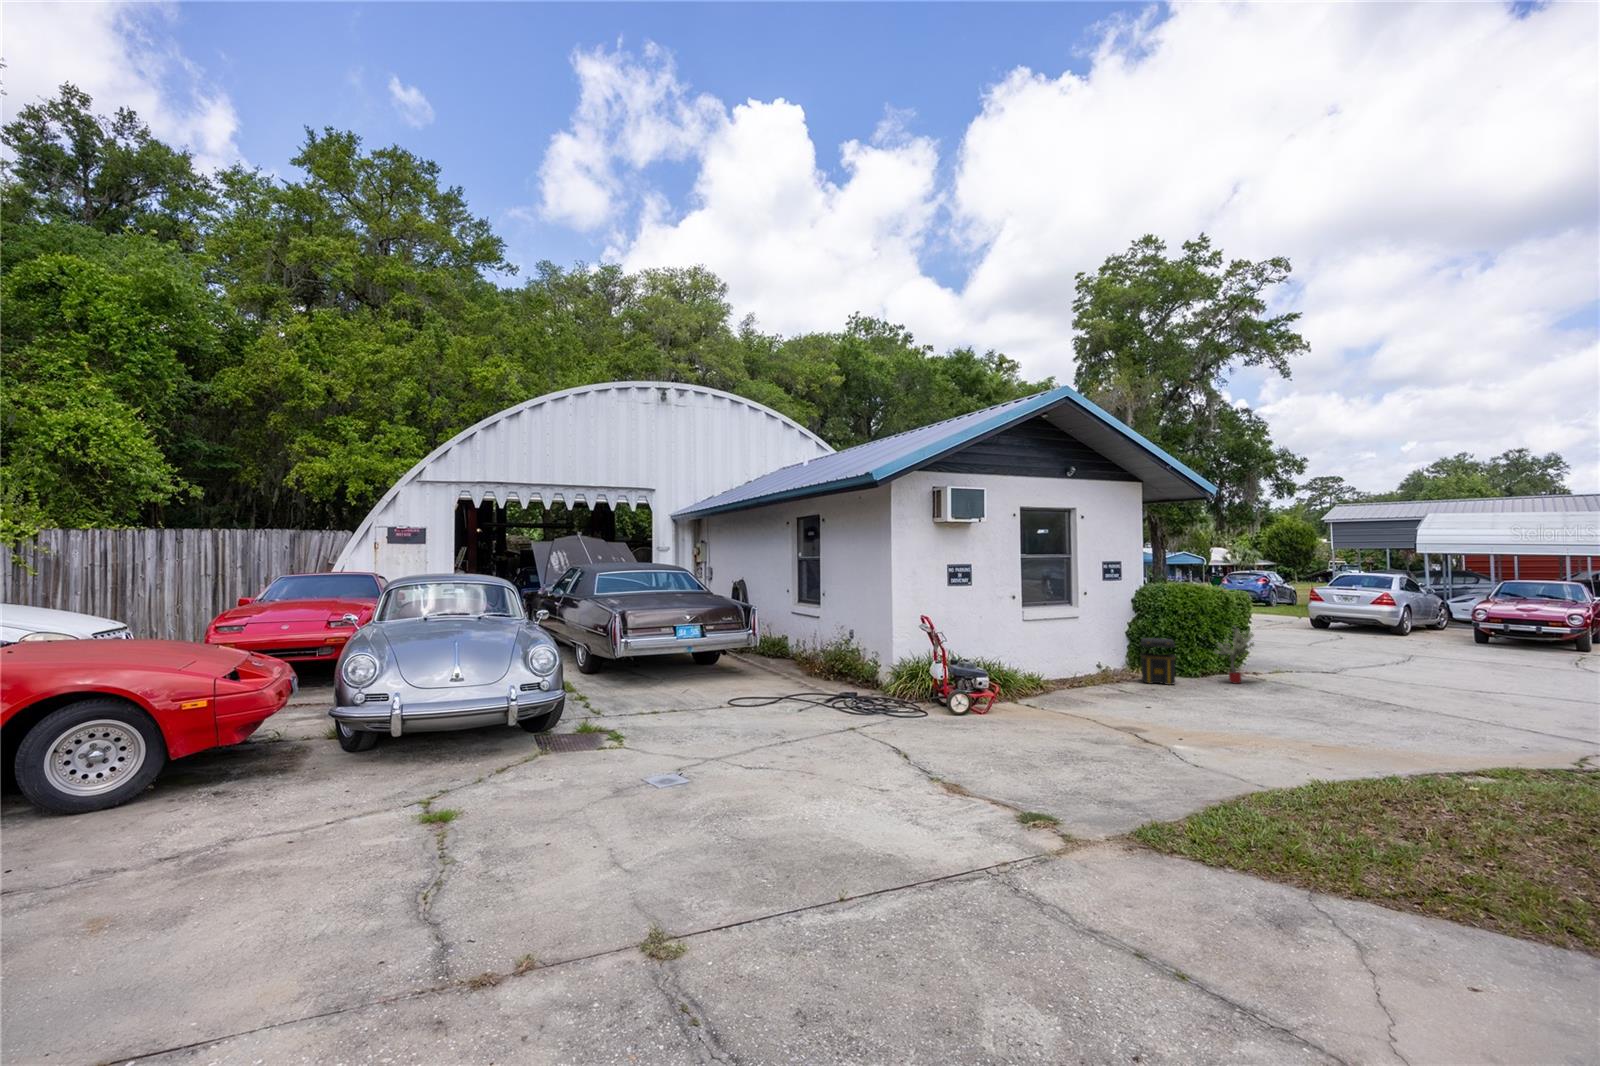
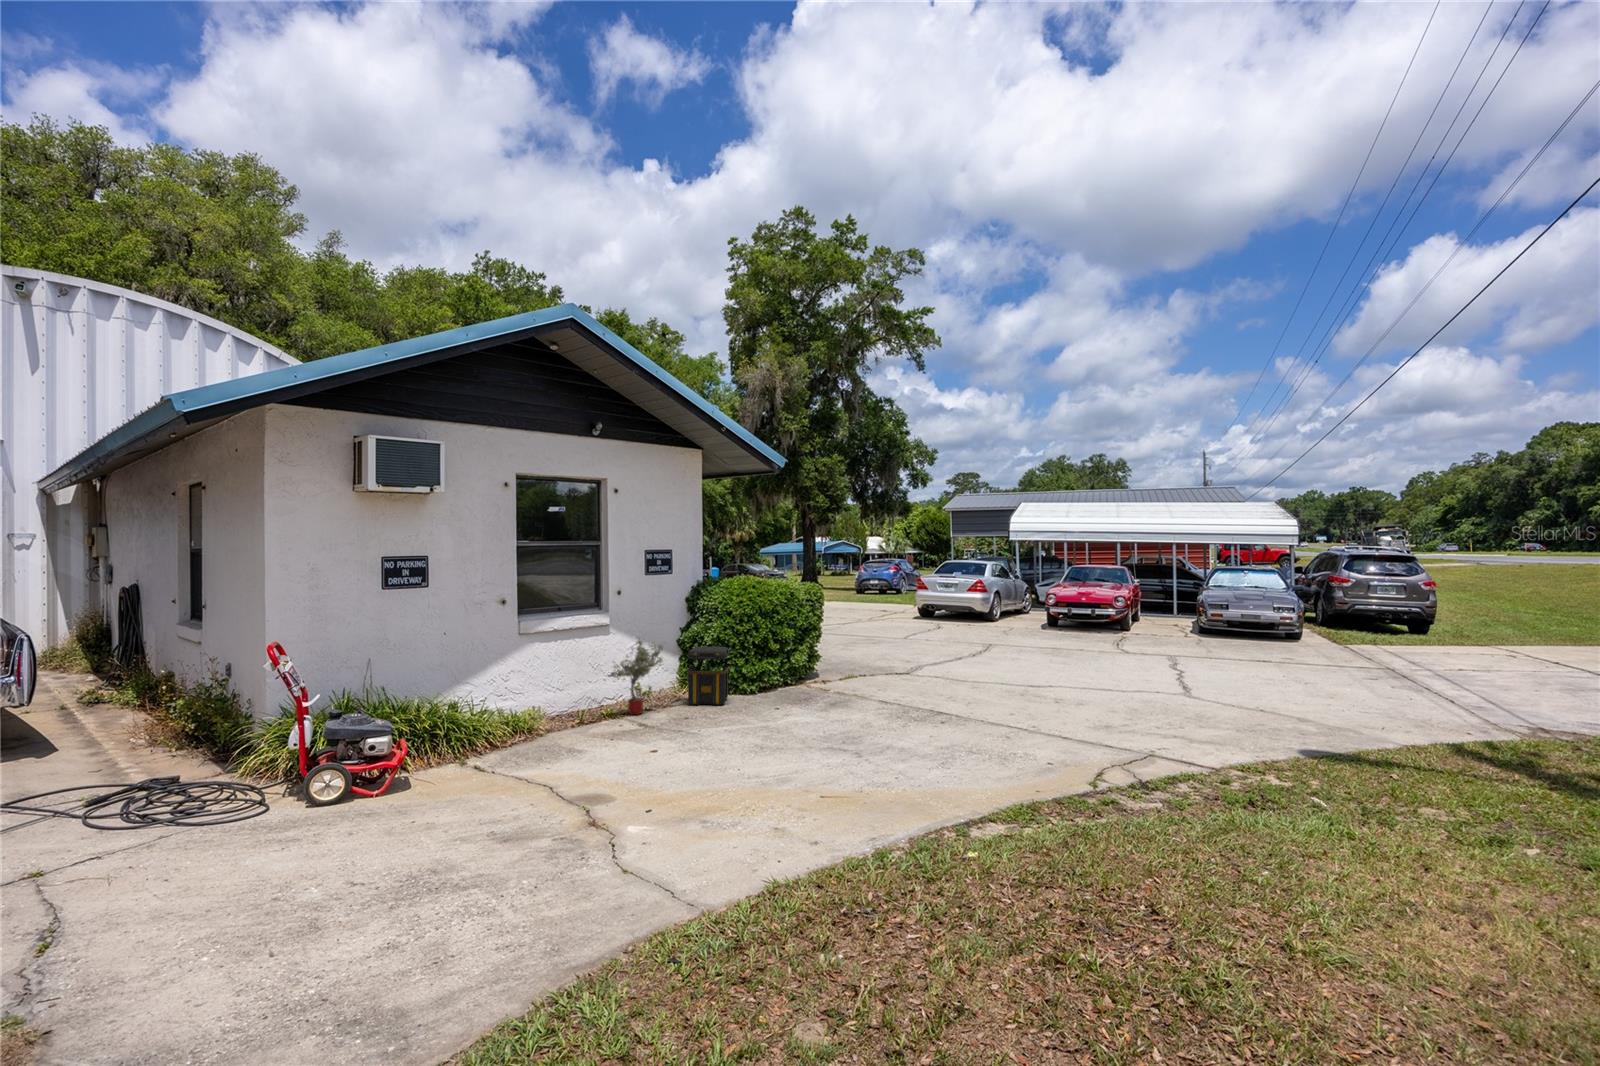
potted tree: present [1215,629,1254,684] -> present [609,637,663,715]

